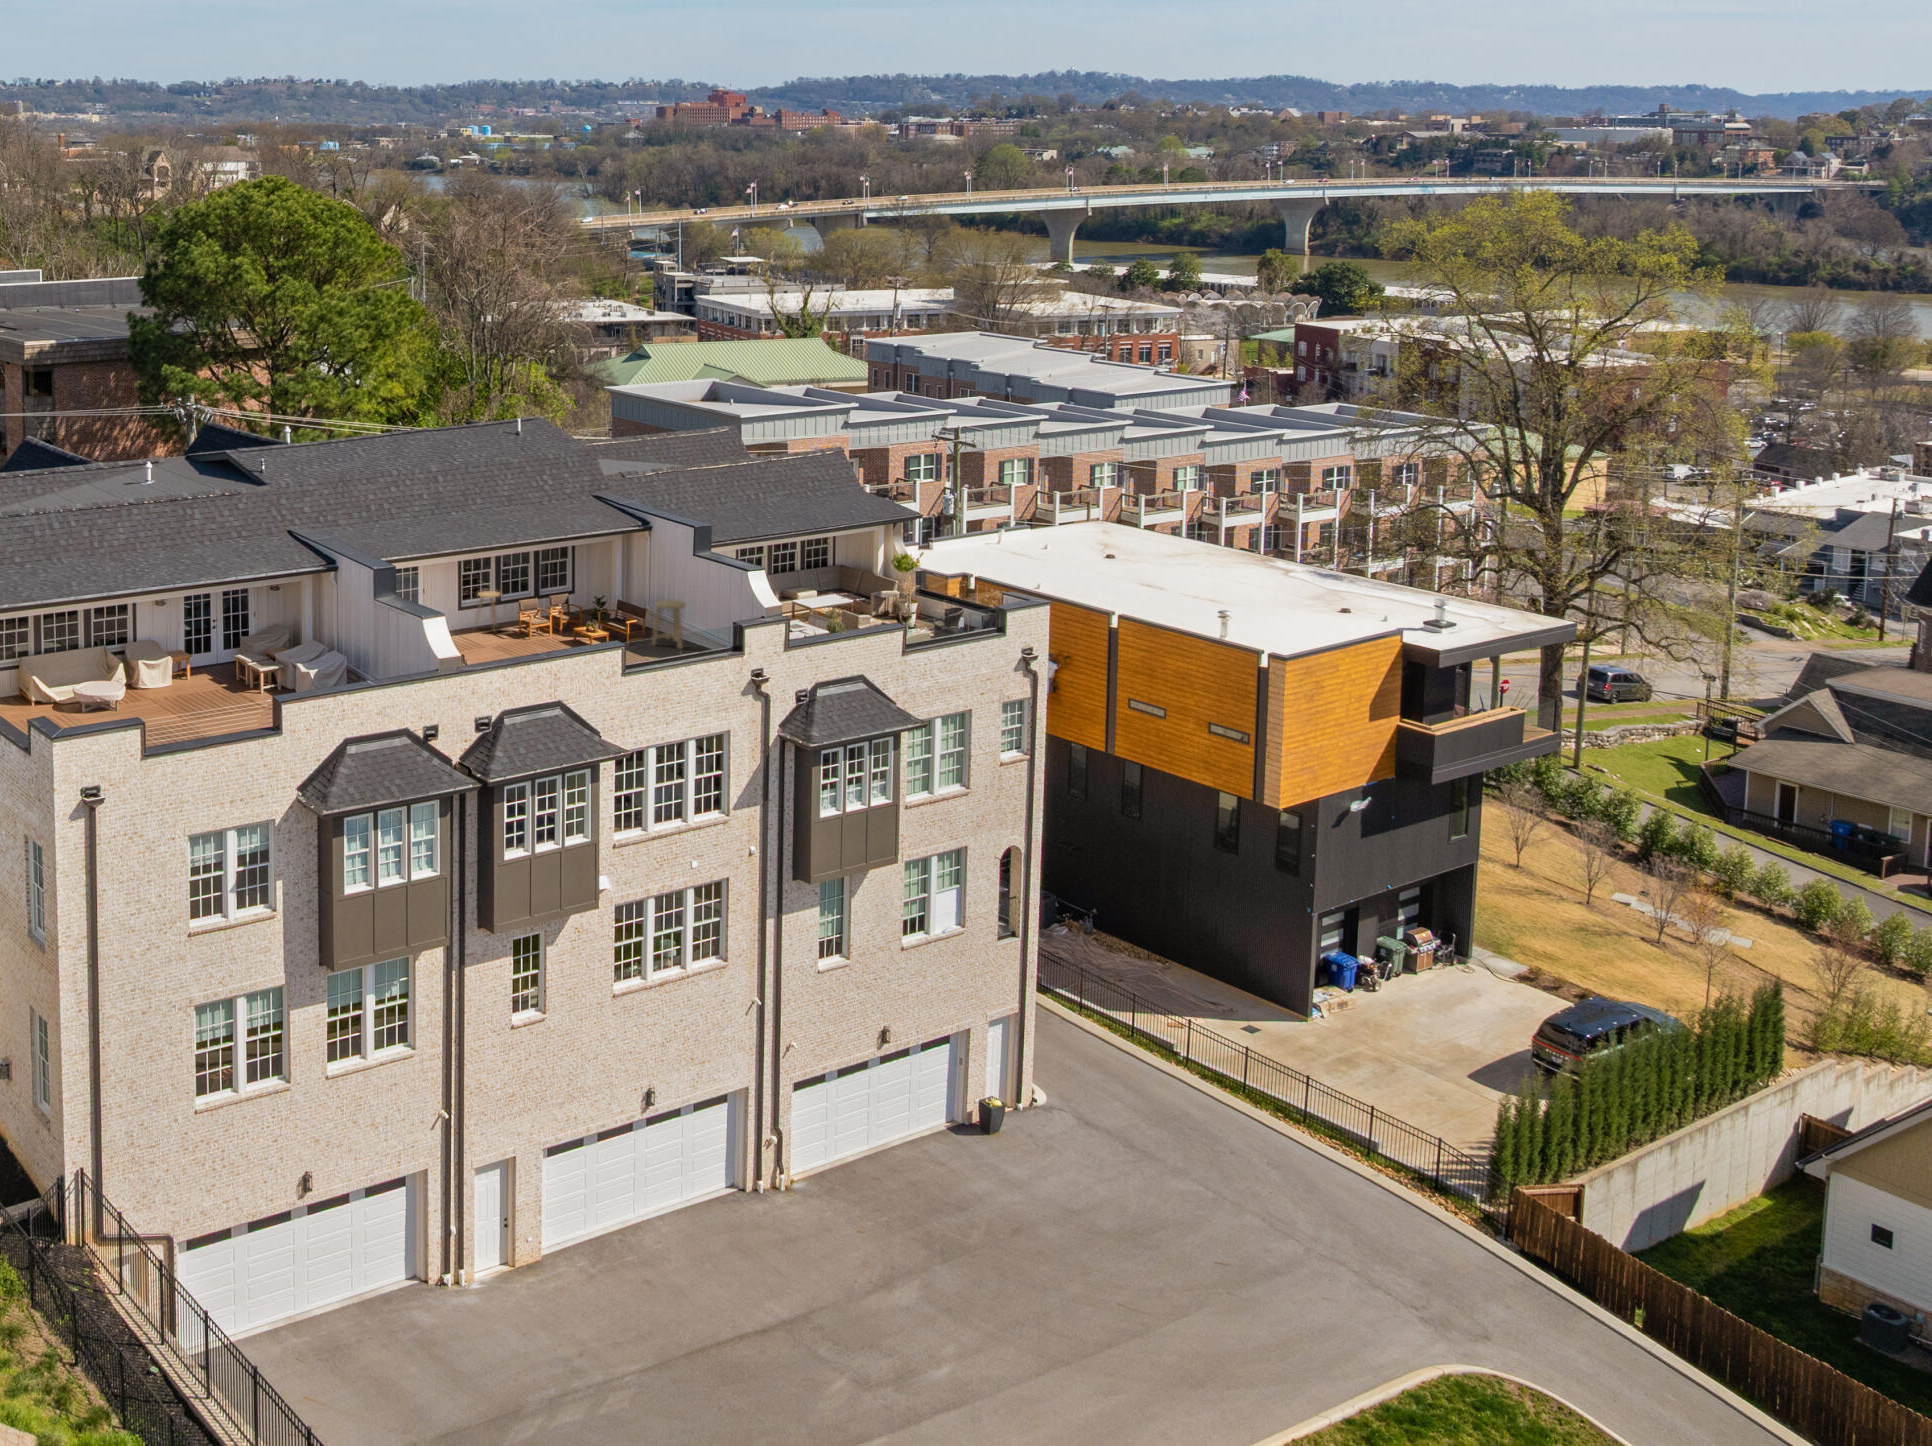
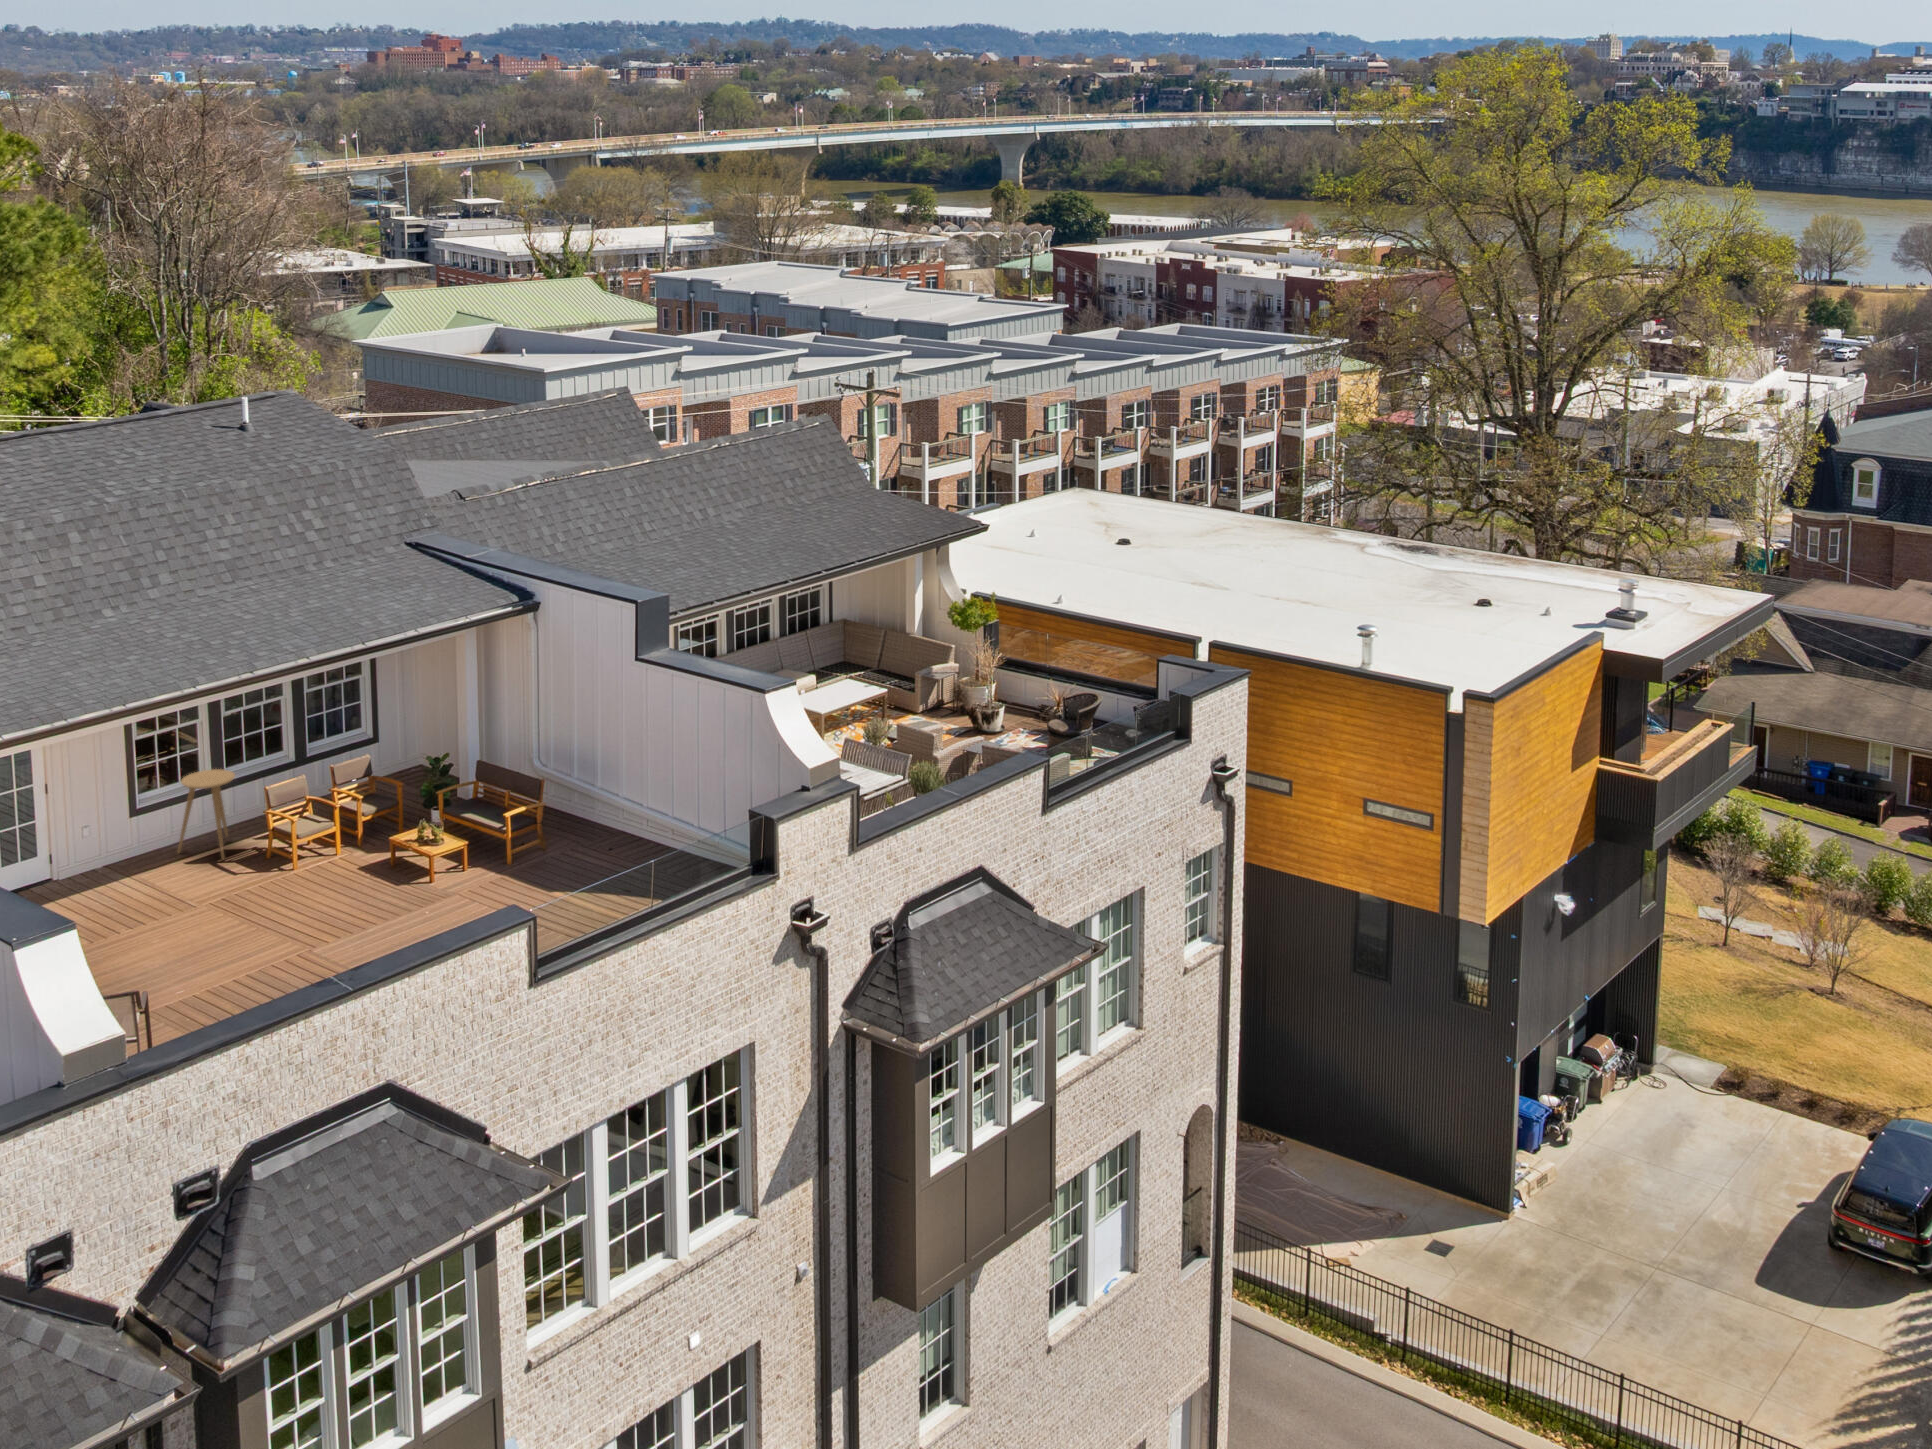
stool: present [652,600,685,649] -> none [562,748,628,849]

